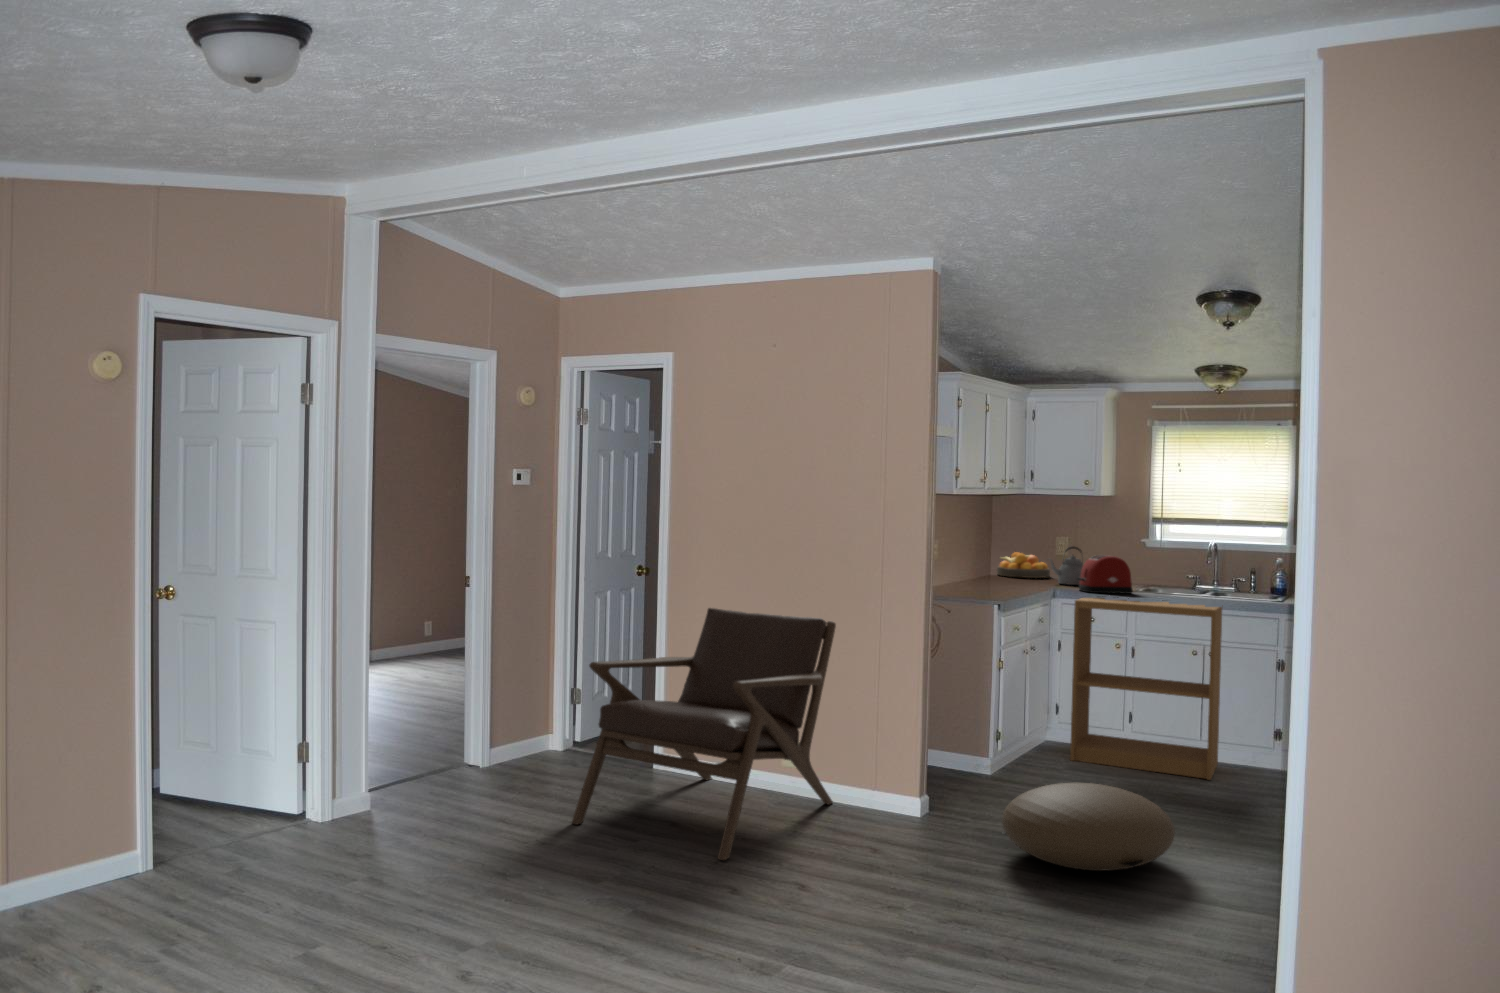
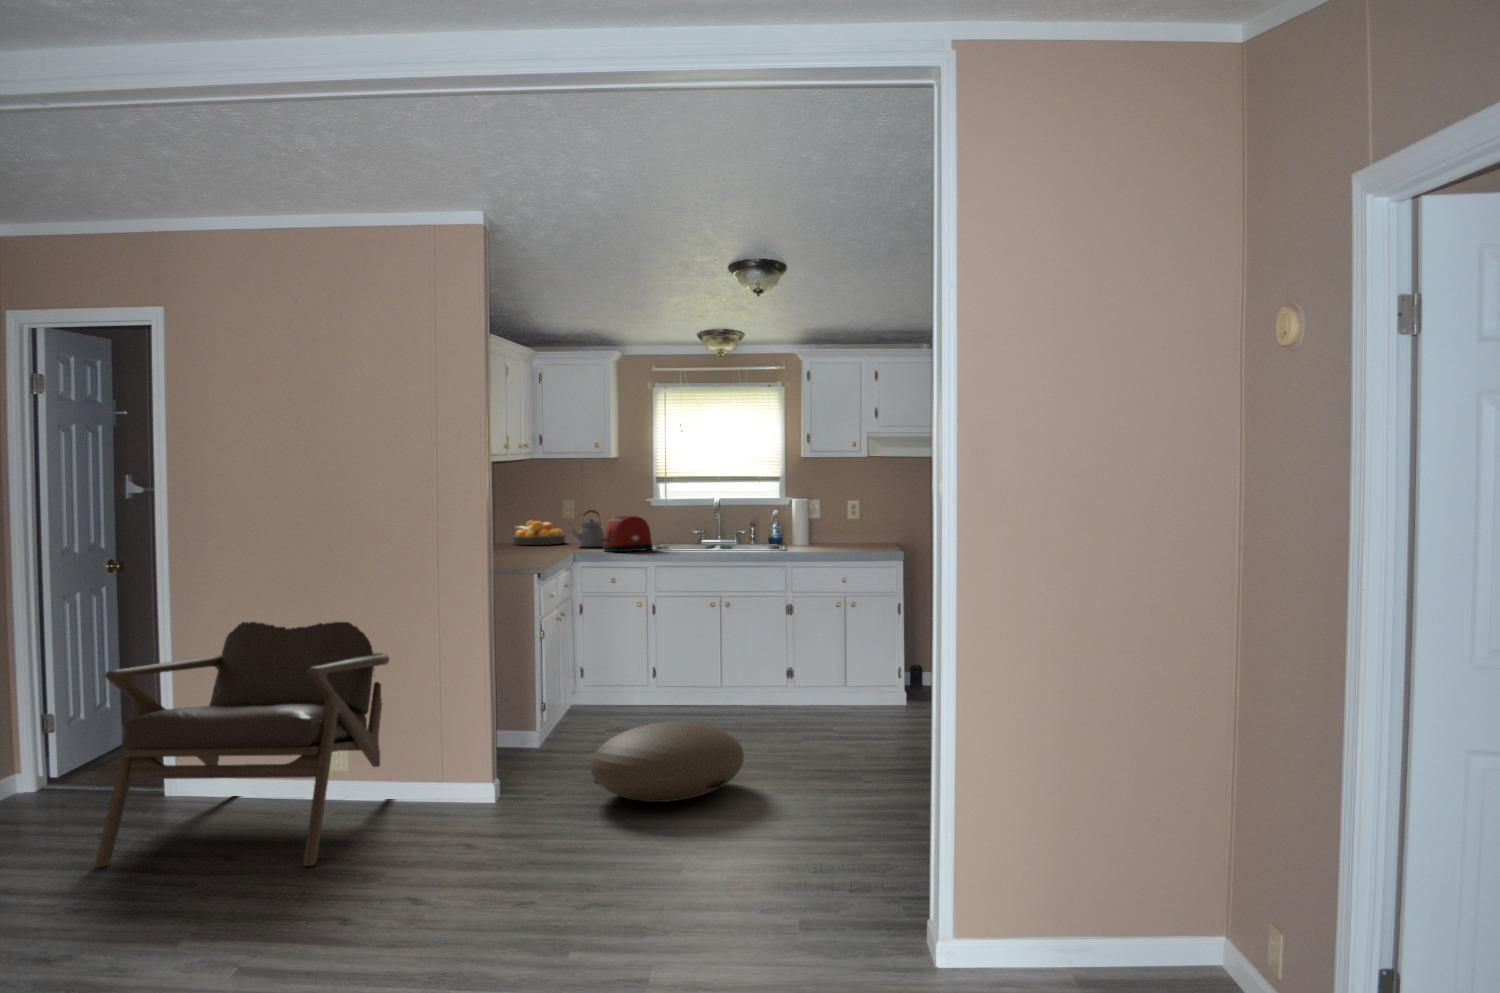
bookshelf: present [1070,596,1222,780] -> none [607,553,736,715]

